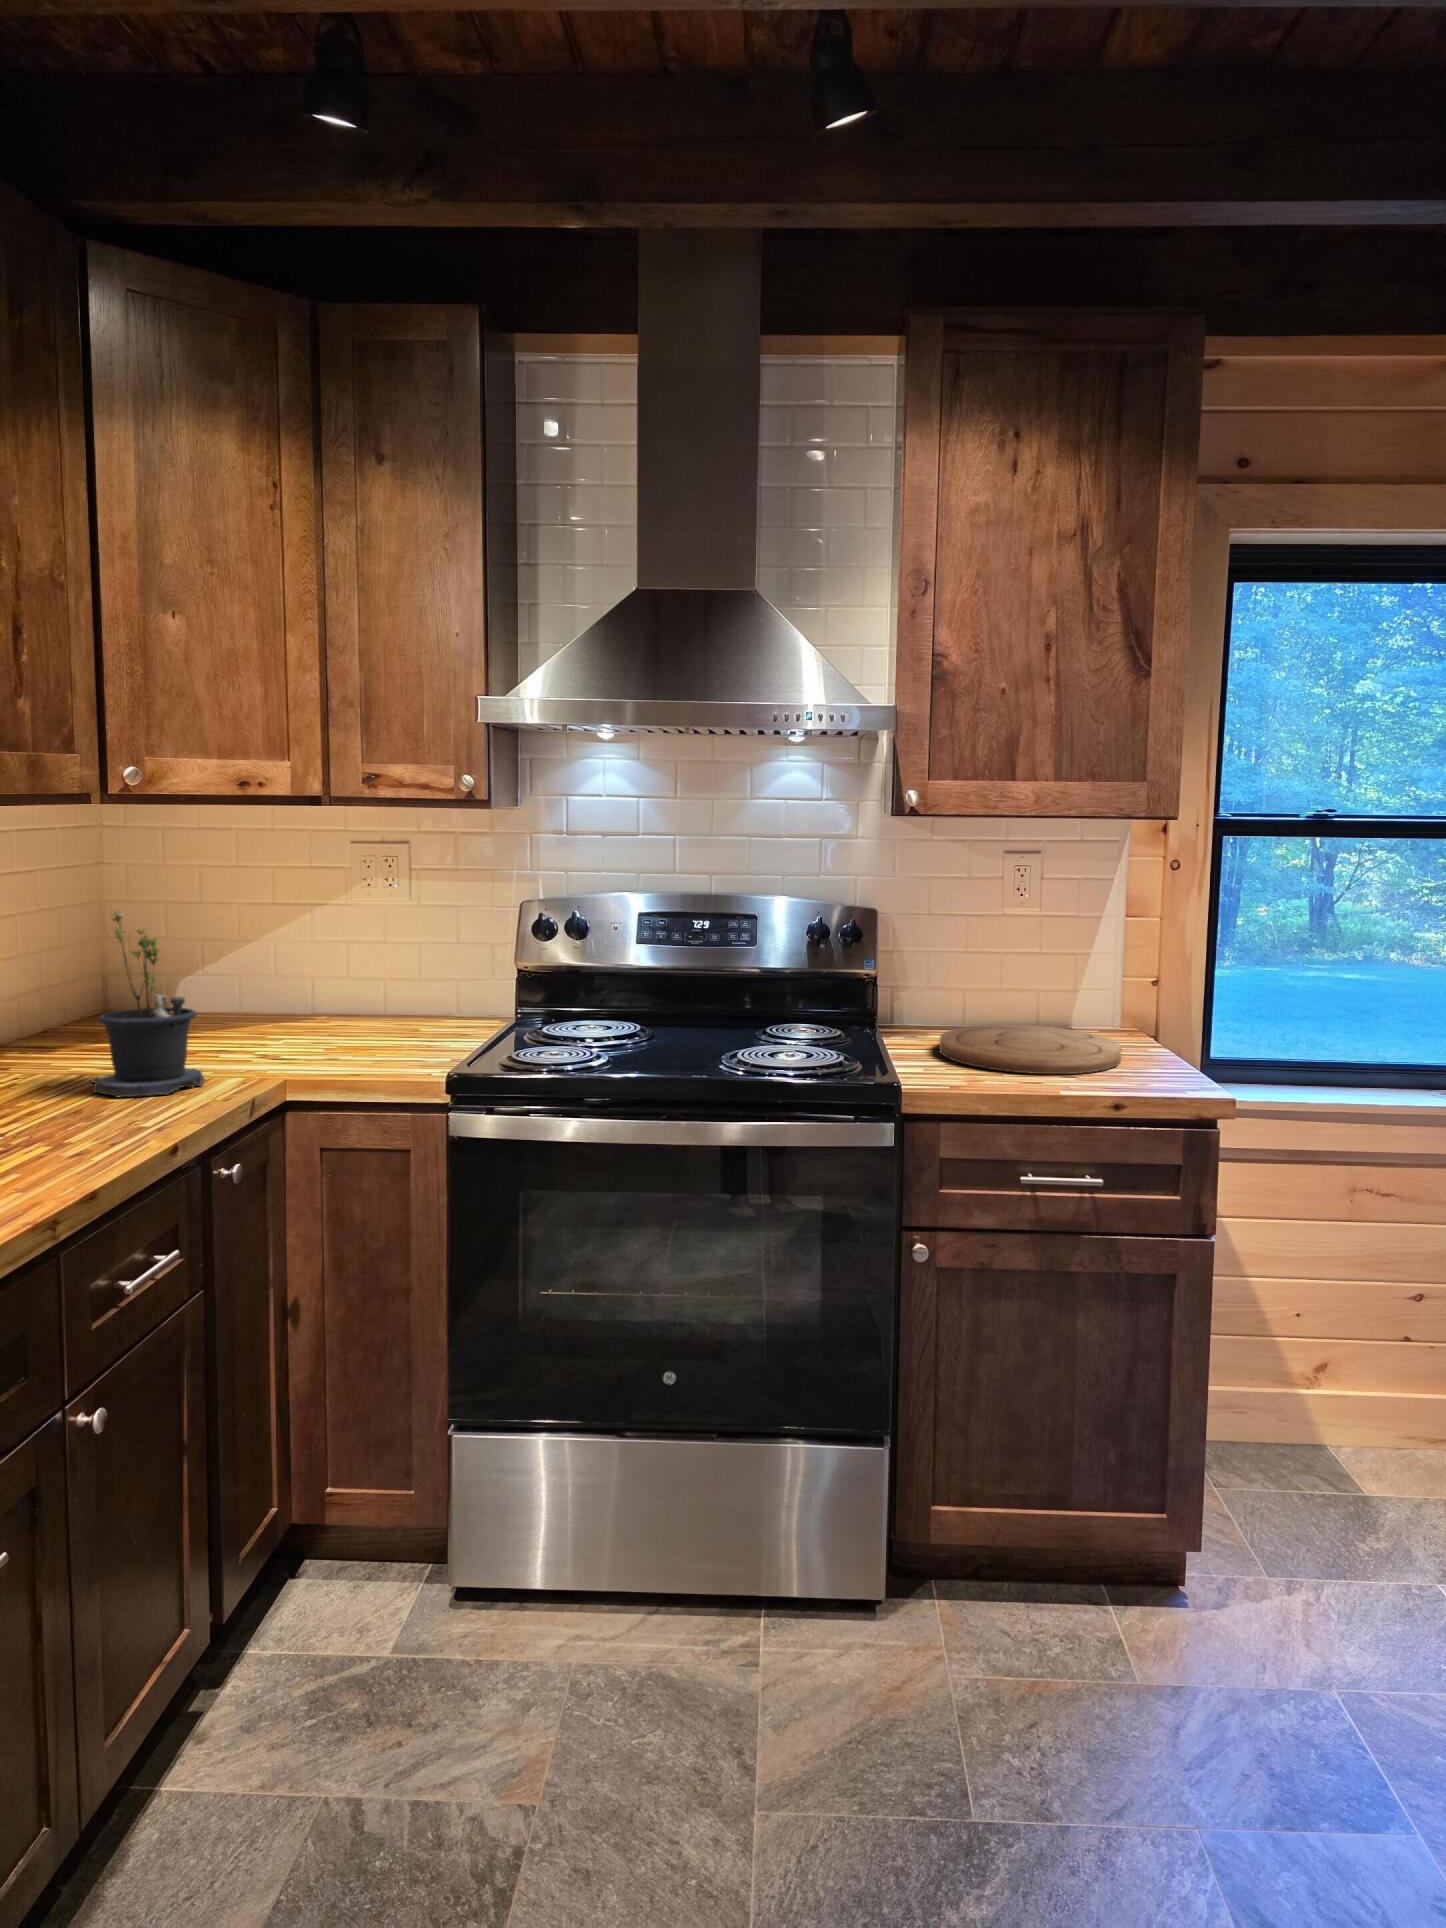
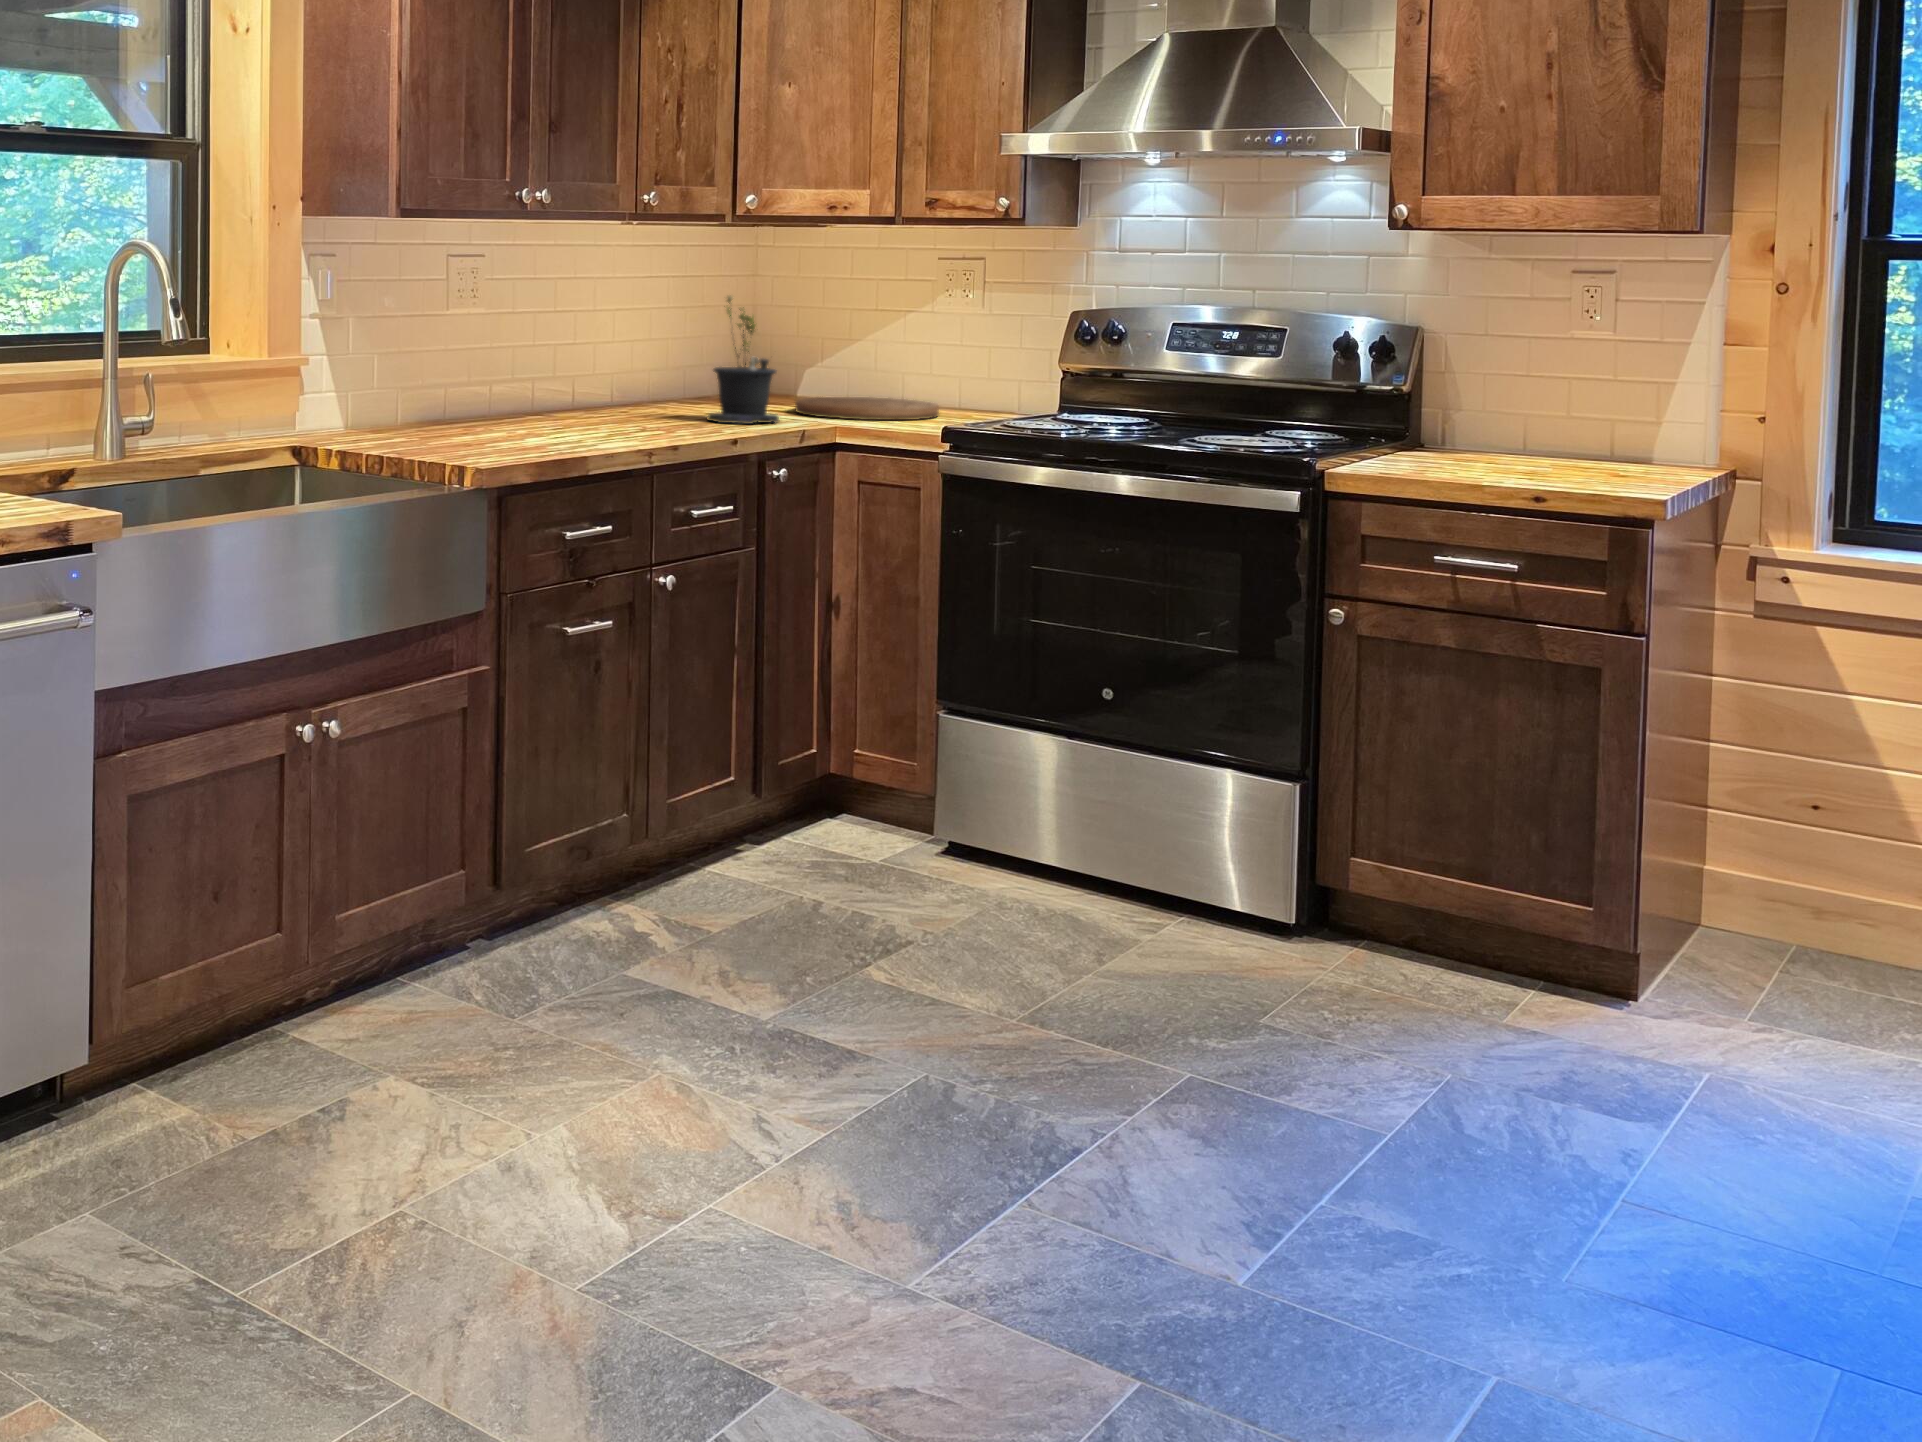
cutting board: present [939,1025,1122,1074] -> present [795,397,939,420]

